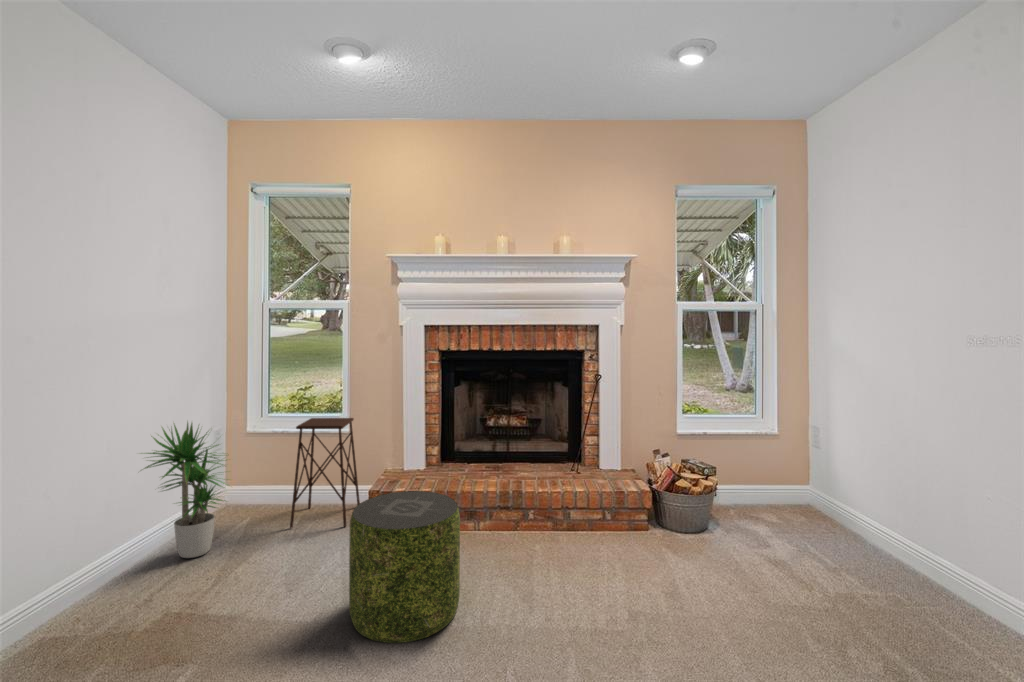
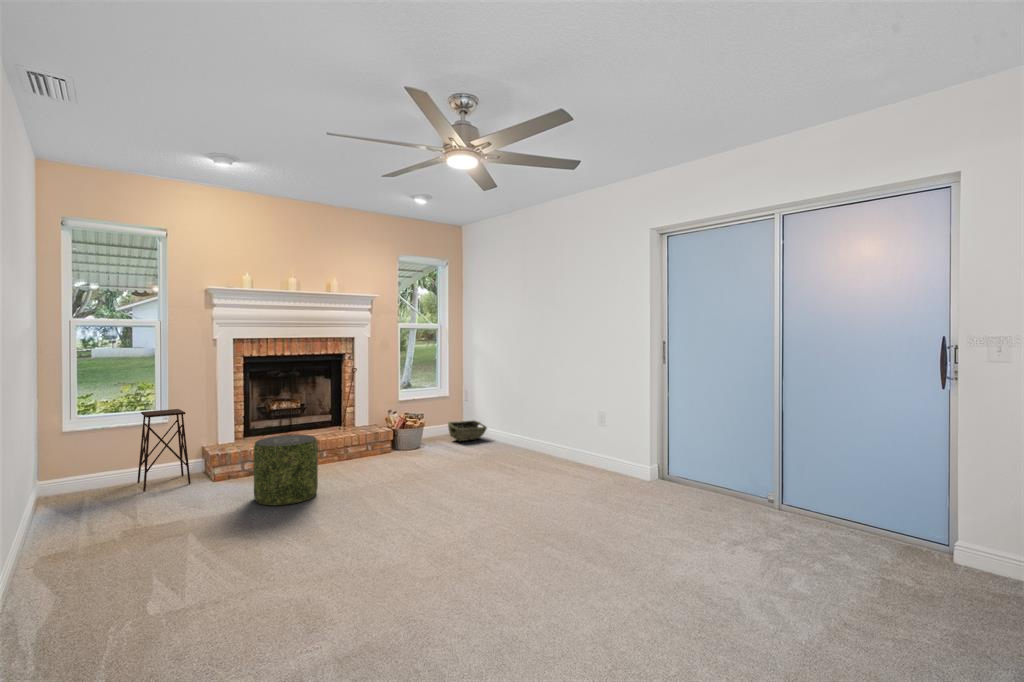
potted plant: present [144,422,225,558] -> none [36,413,119,515]
woven basket: none [766,485,855,529] -> present [448,420,487,441]

